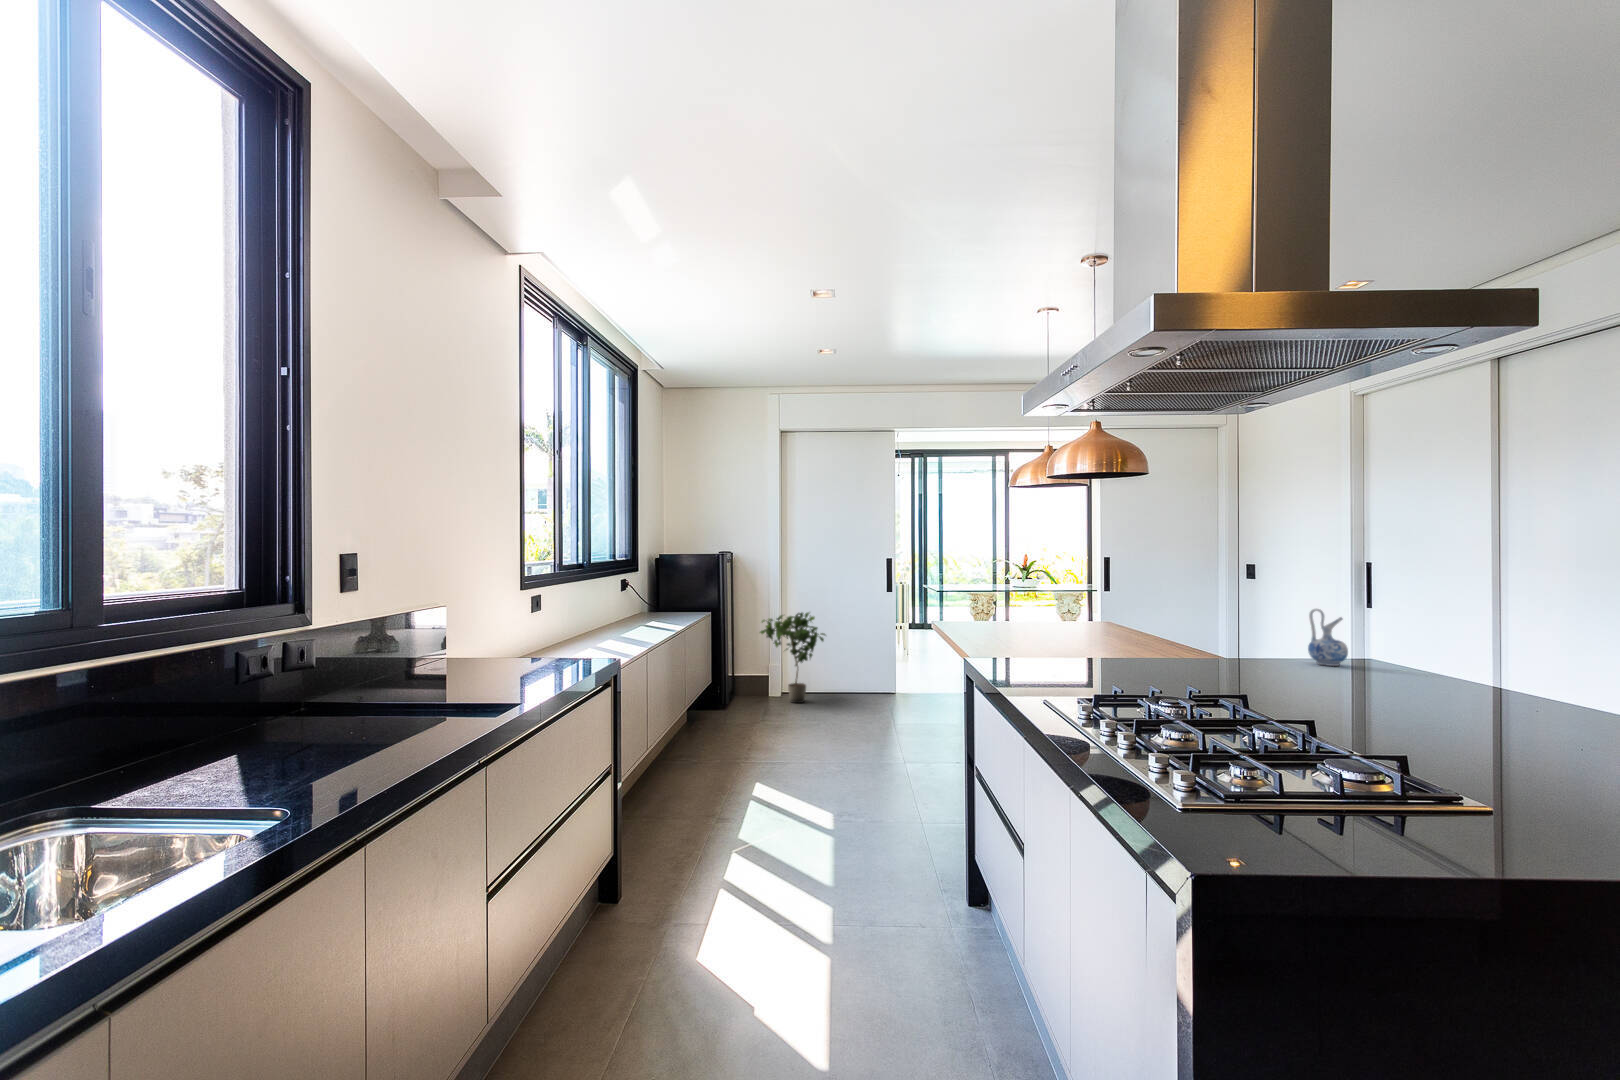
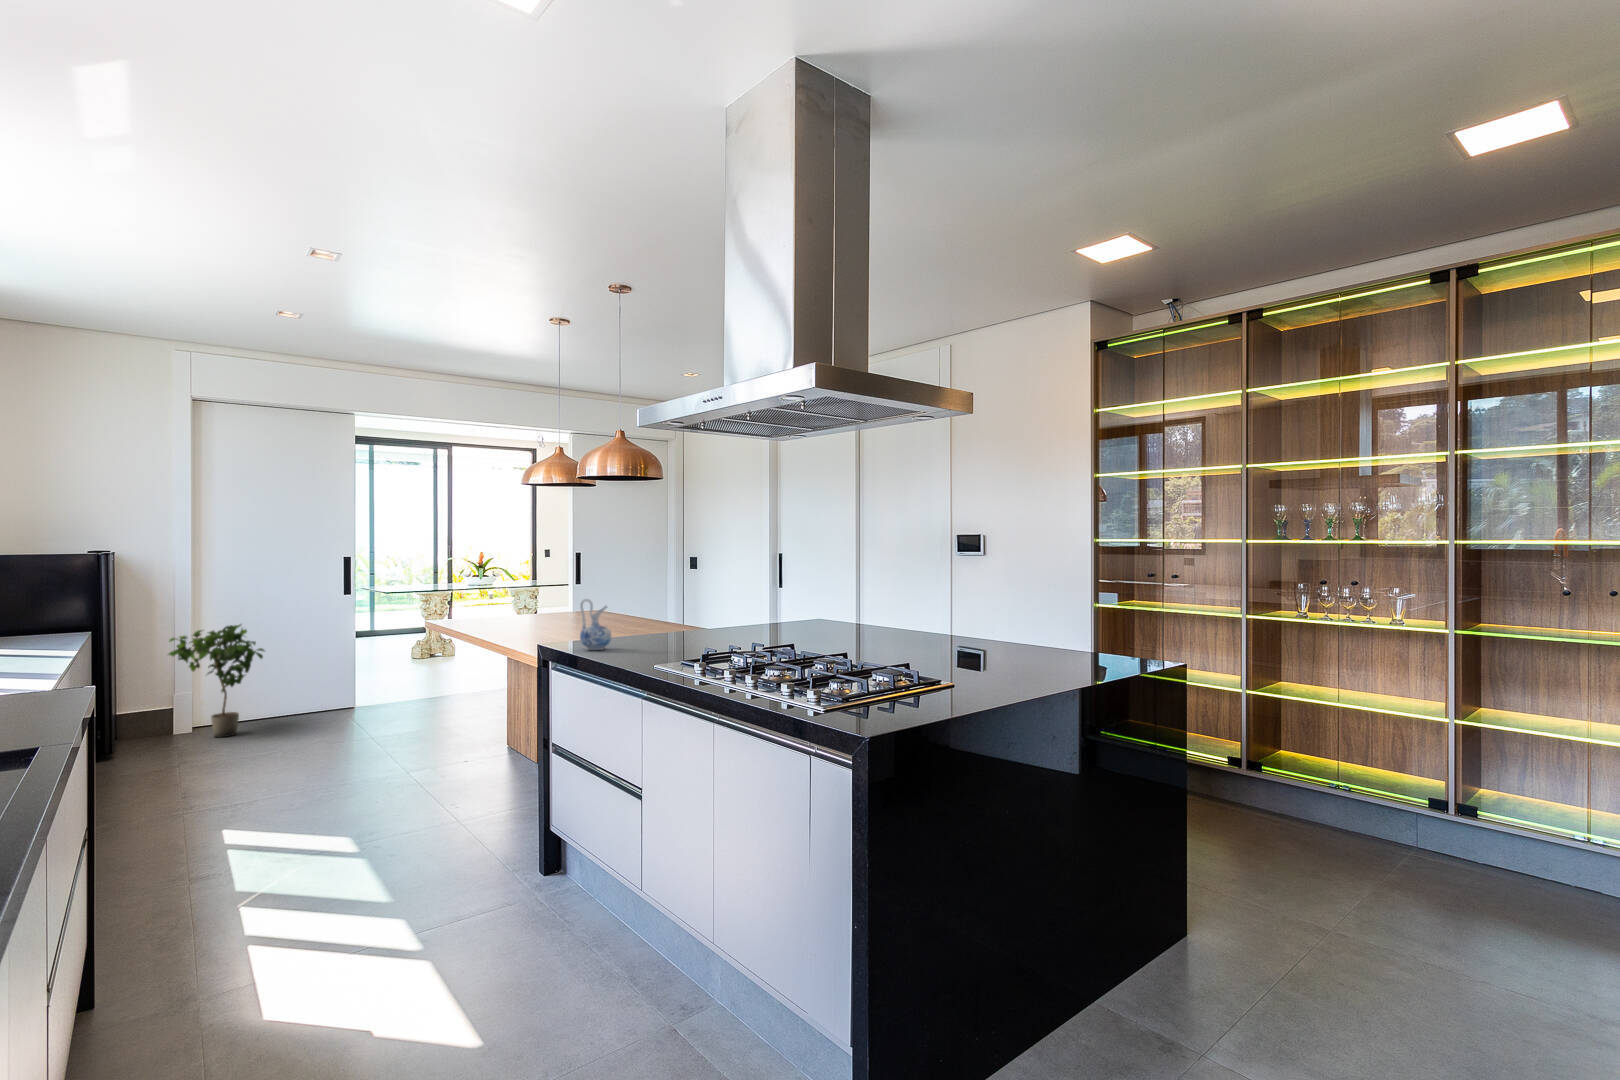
ceramic pitcher: present [1308,609,1348,666] -> present [580,599,611,650]

